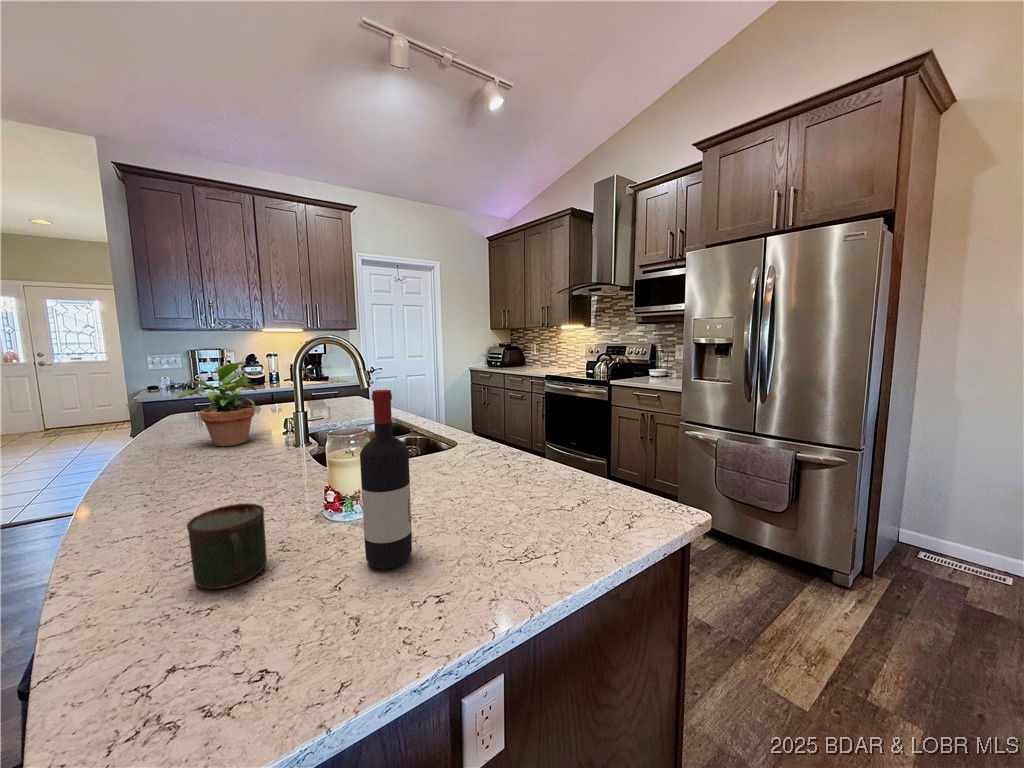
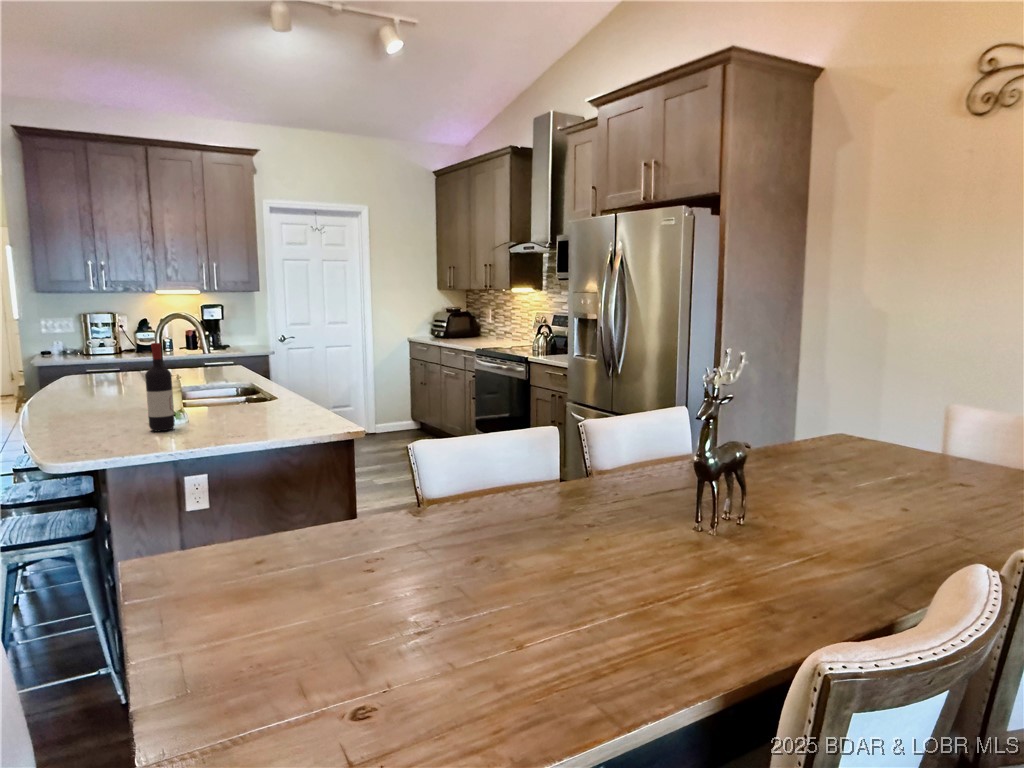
potted plant: present [177,362,256,446] -> none [66,327,124,392]
mug: present [187,504,267,589] -> none [67,399,104,433]

